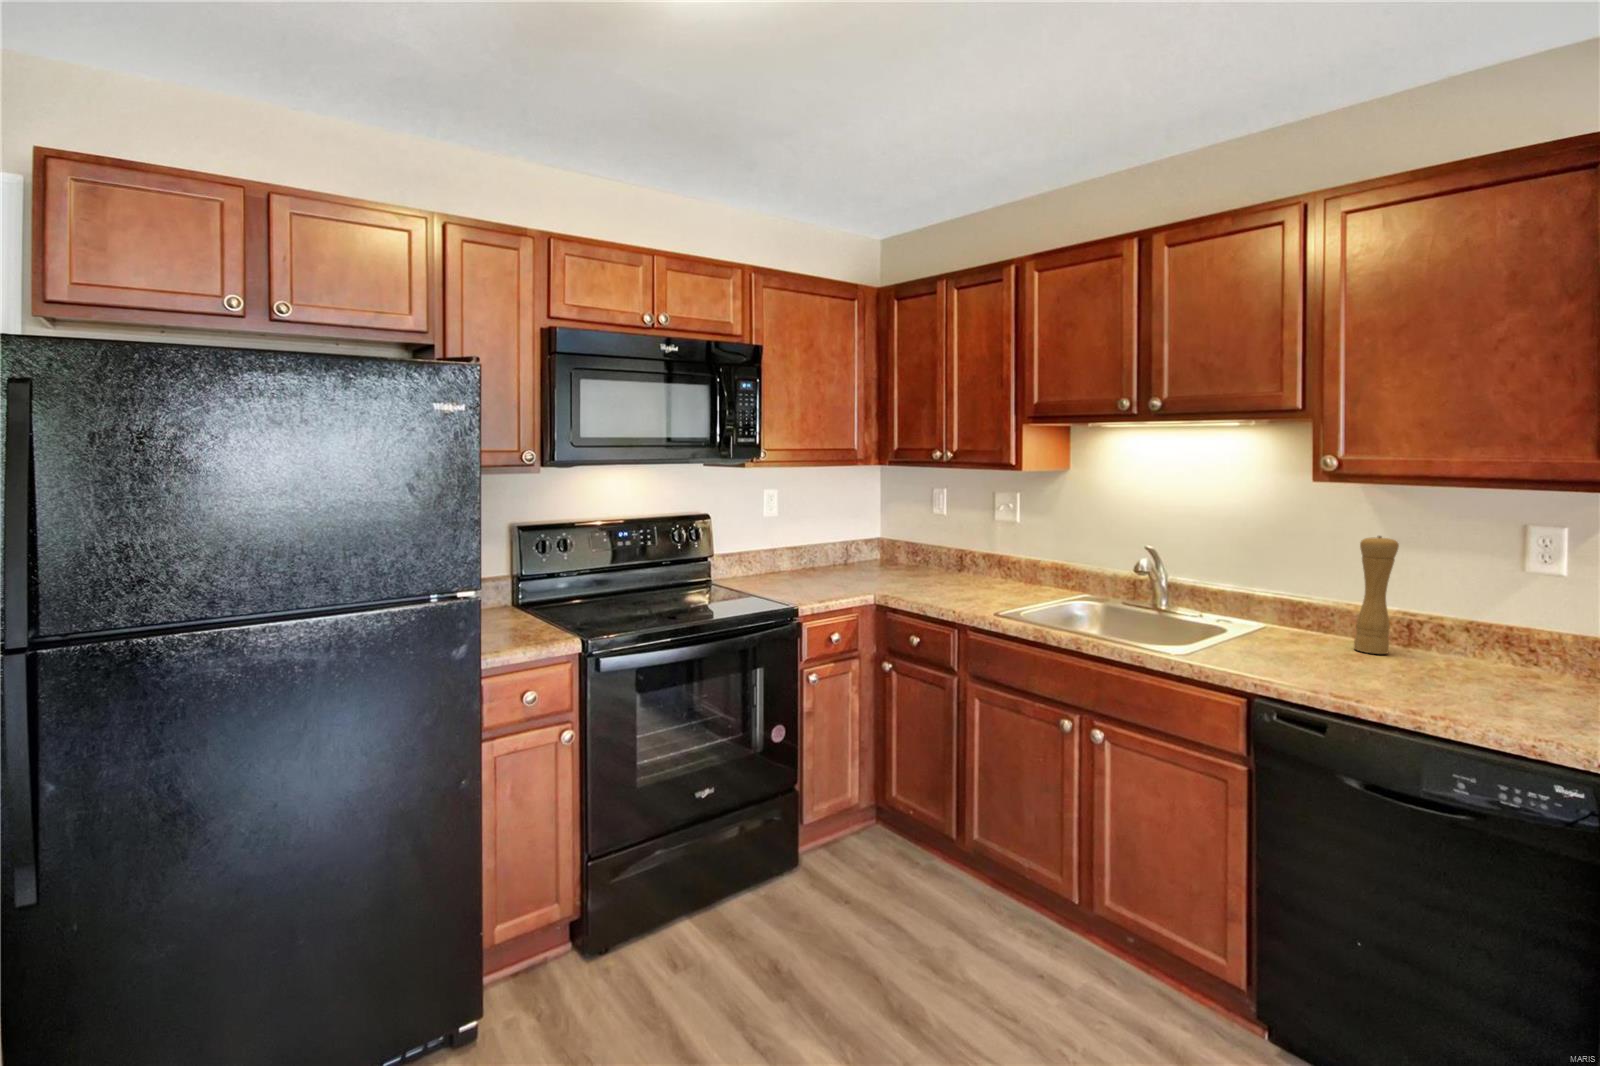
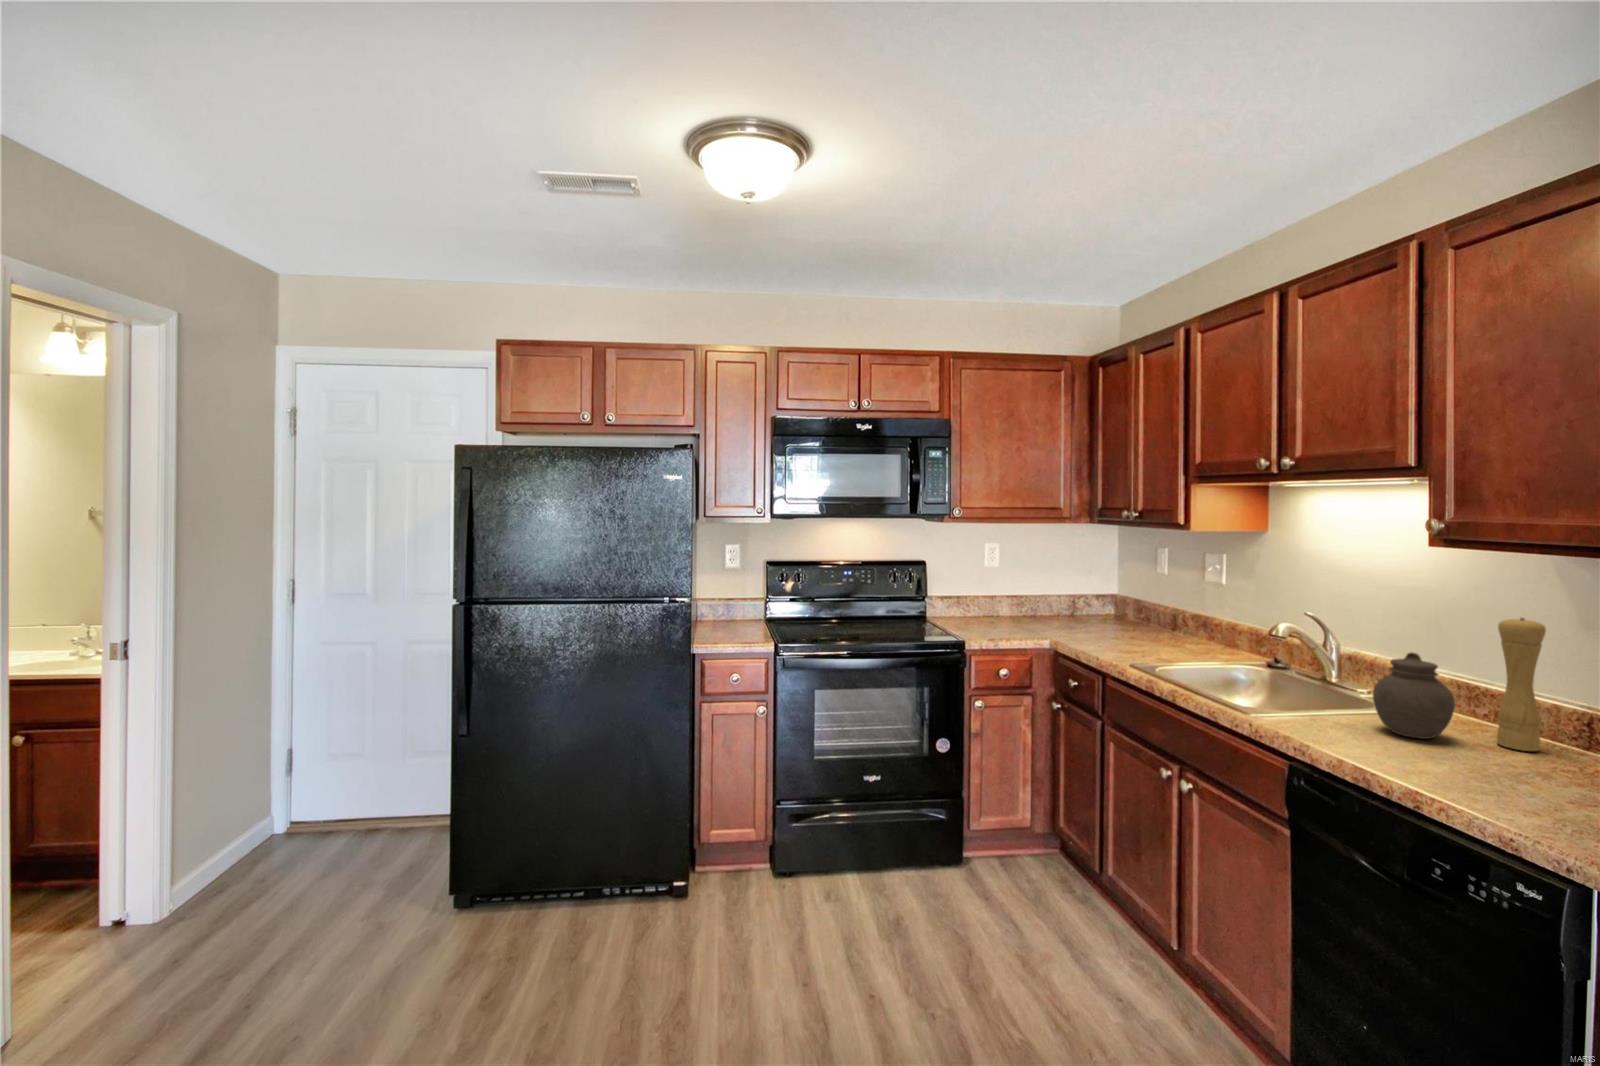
jar: none [1273,575,1346,656] -> present [1373,652,1455,739]

